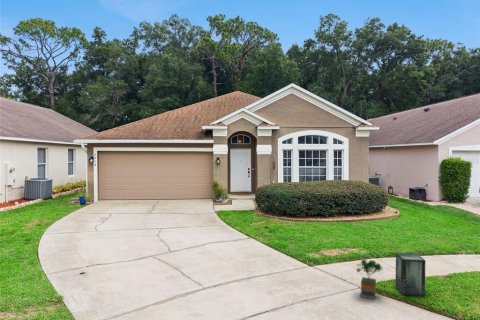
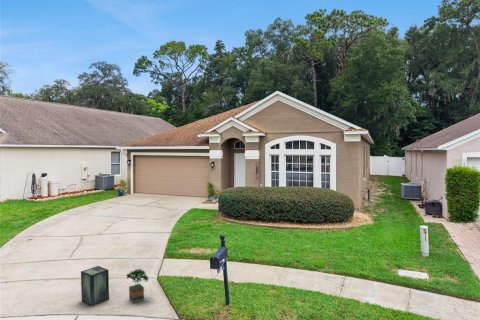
potted tree: present [357,260,382,299] -> present [127,269,148,303]

